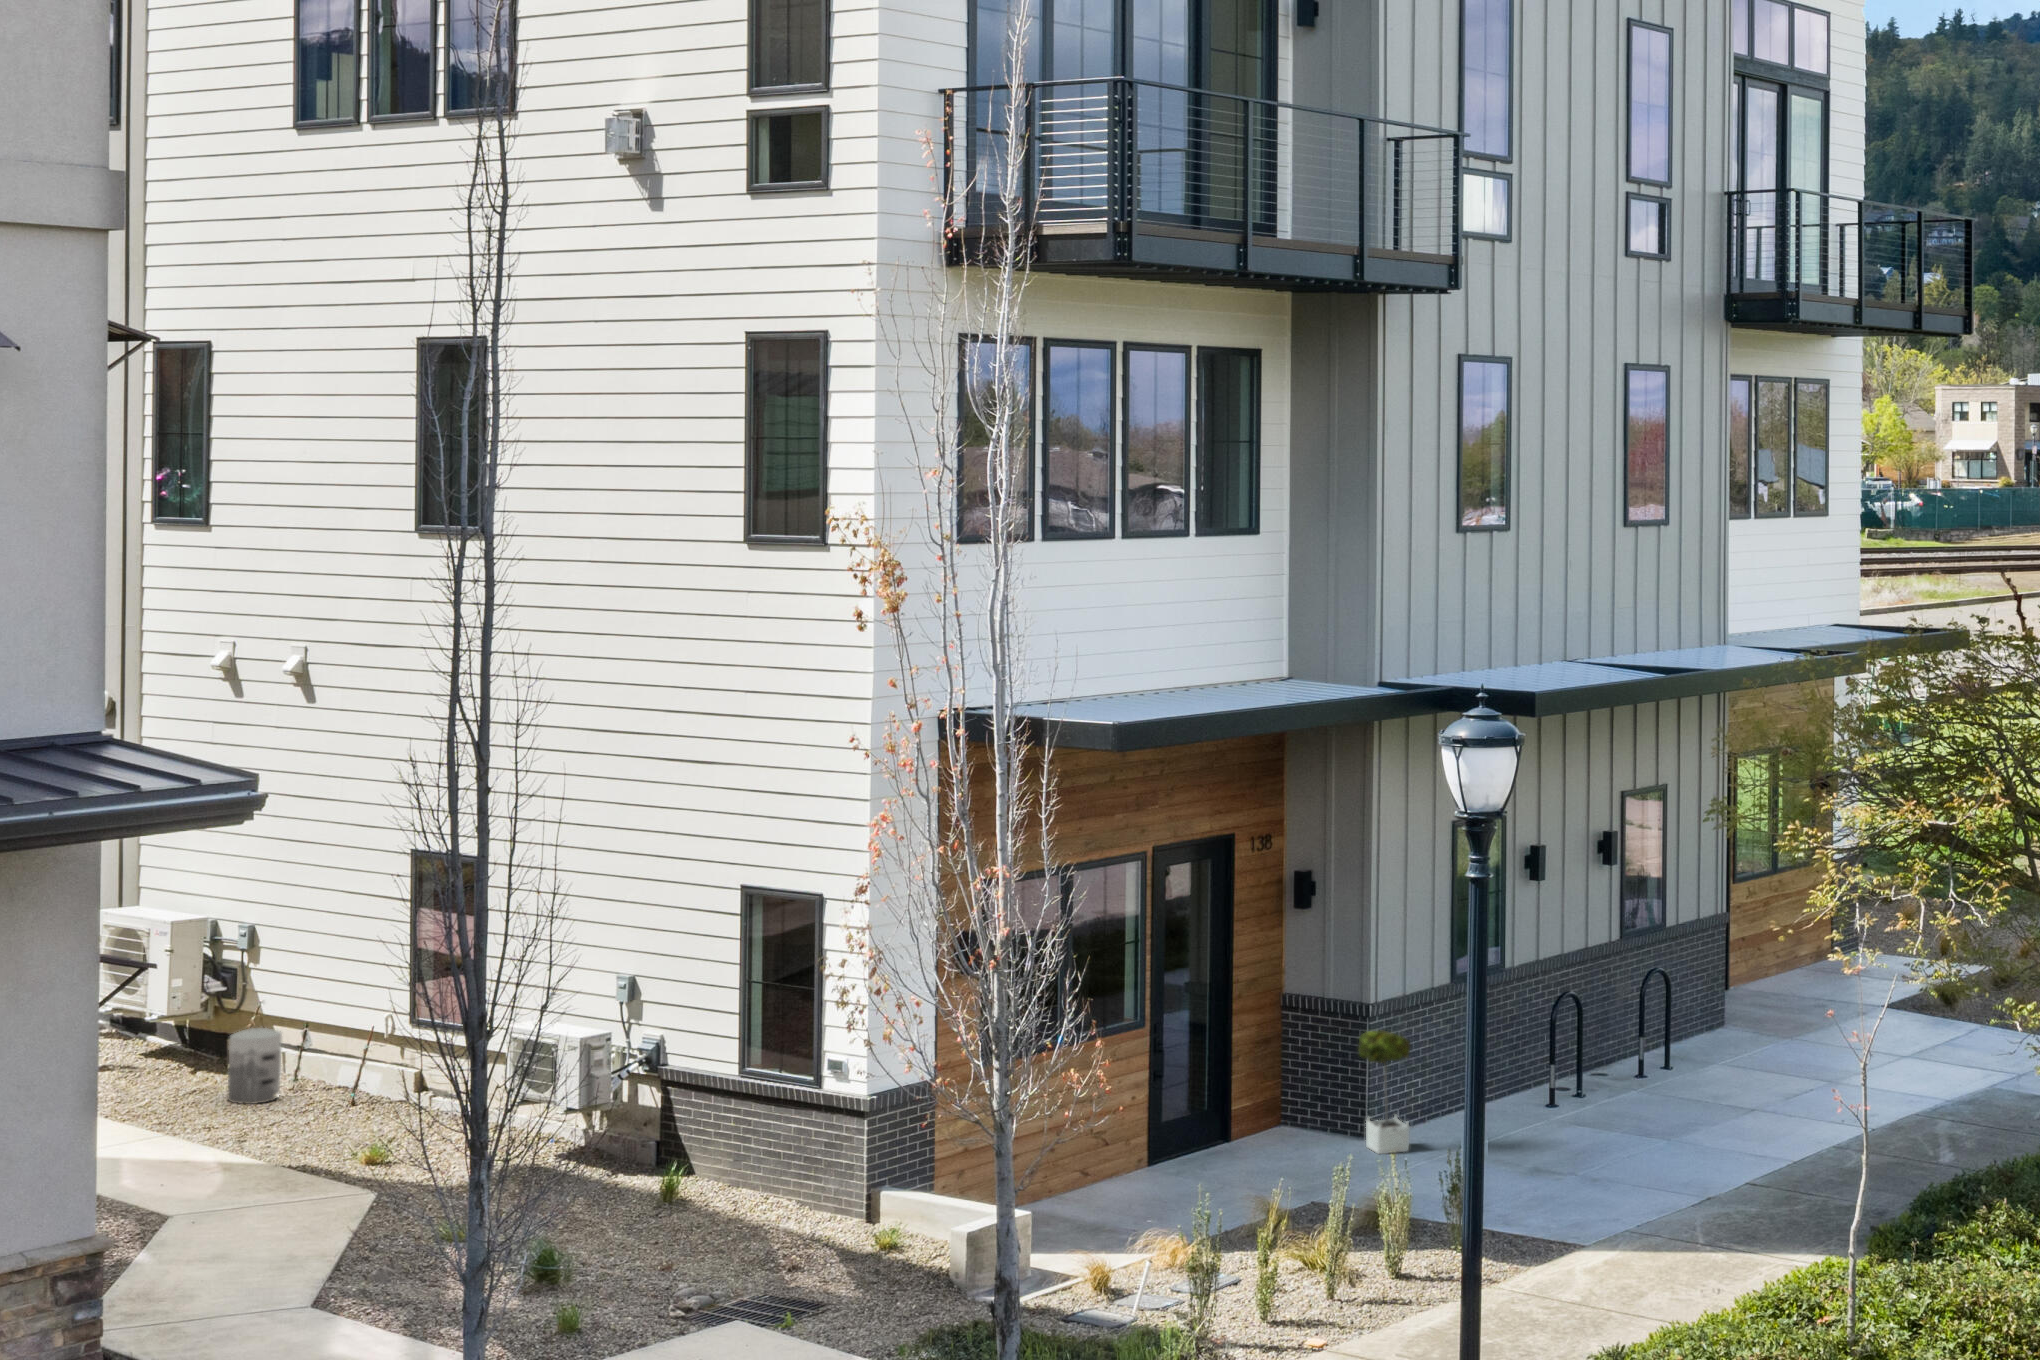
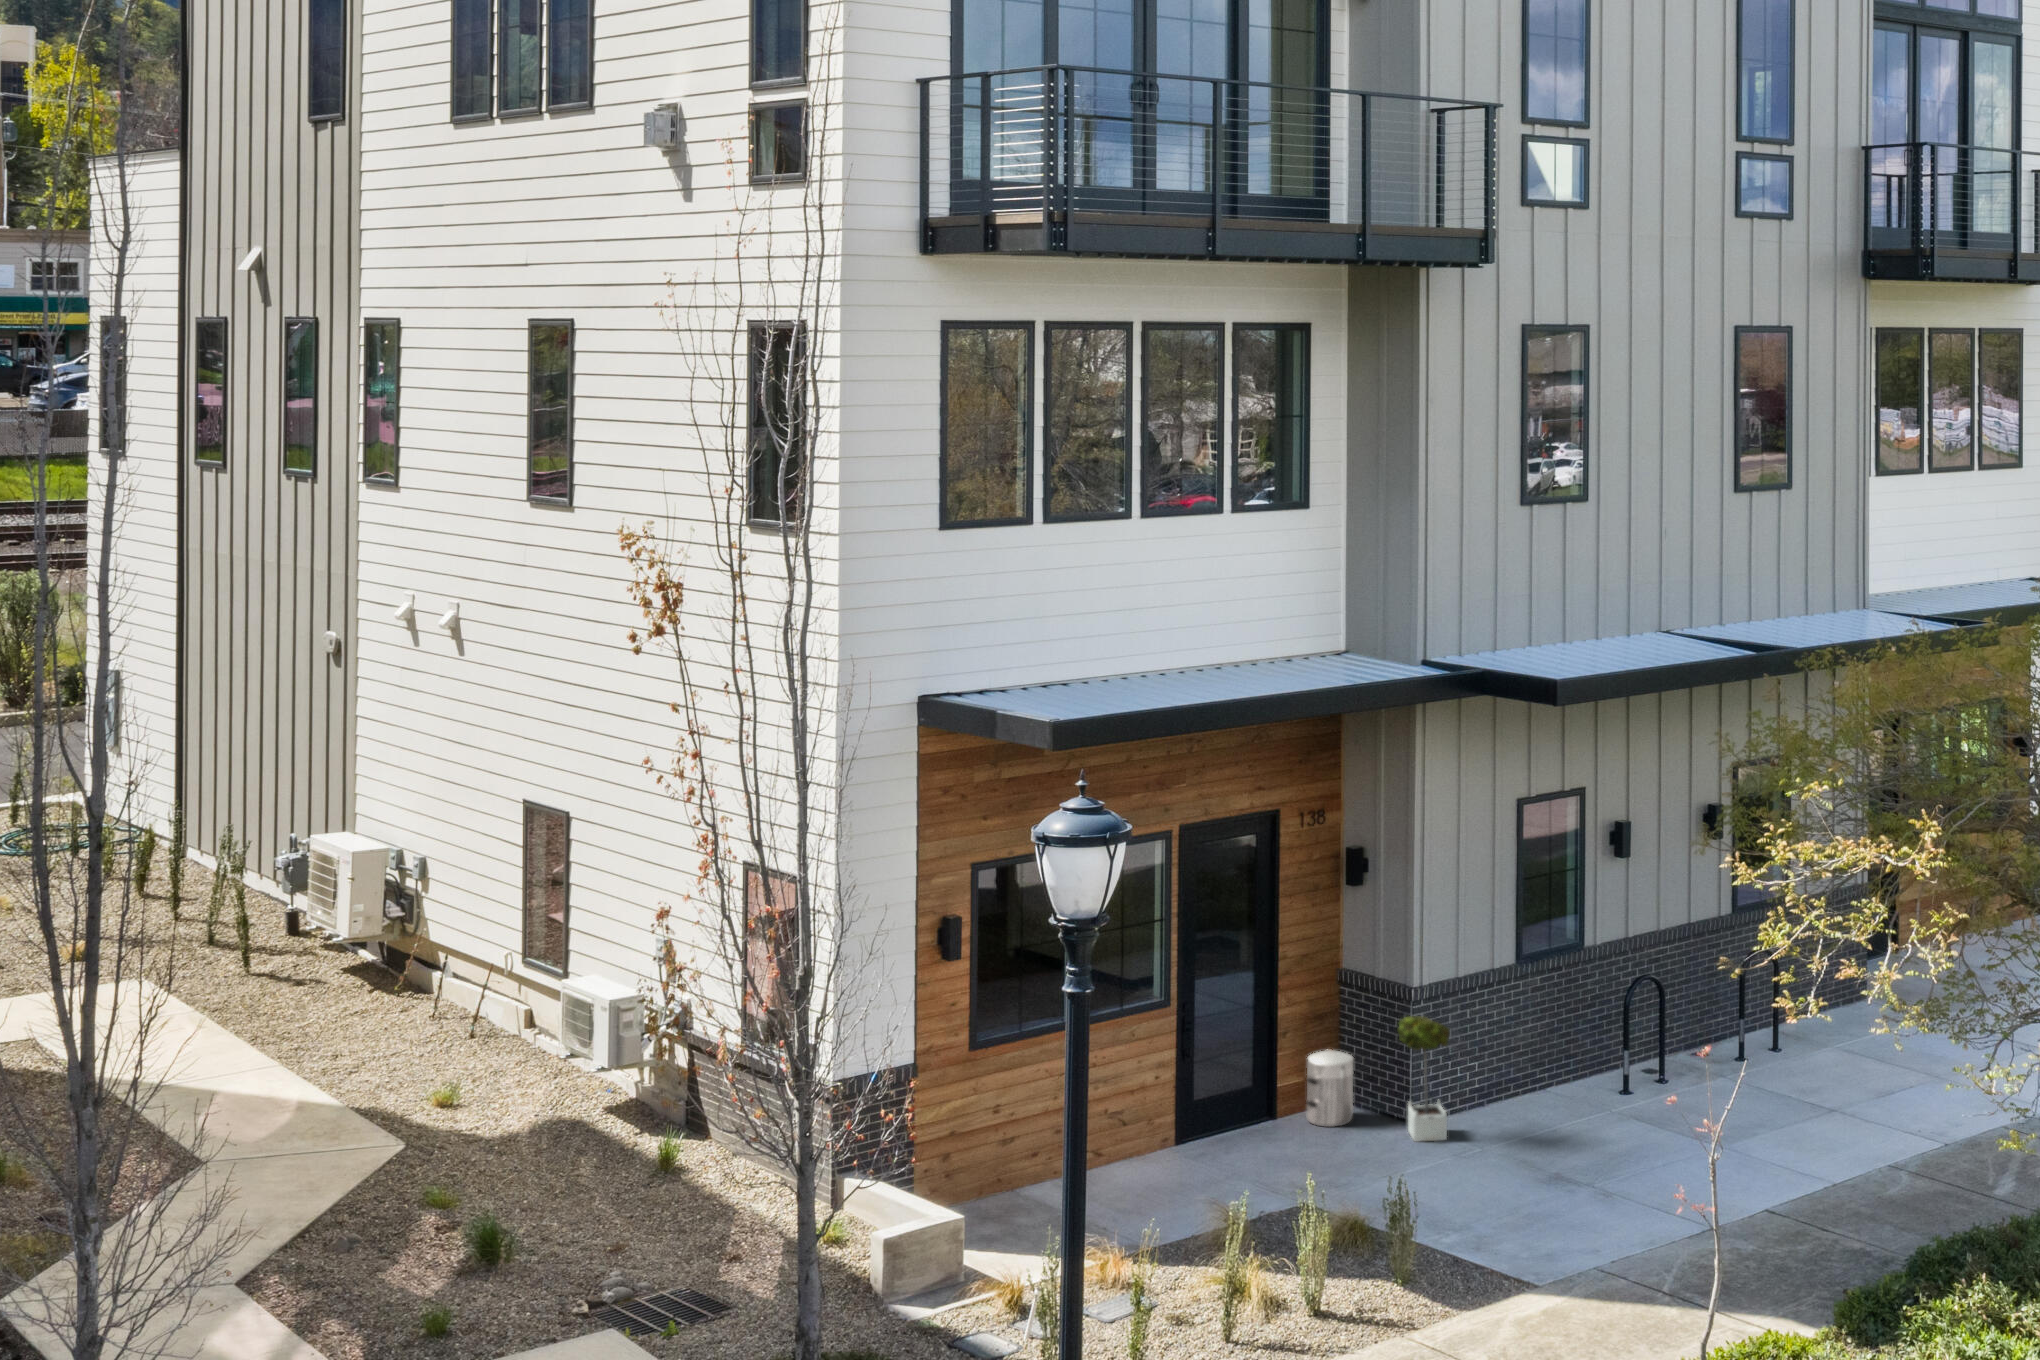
waste bin: present [227,1028,282,1104] -> present [1306,1049,1354,1127]

